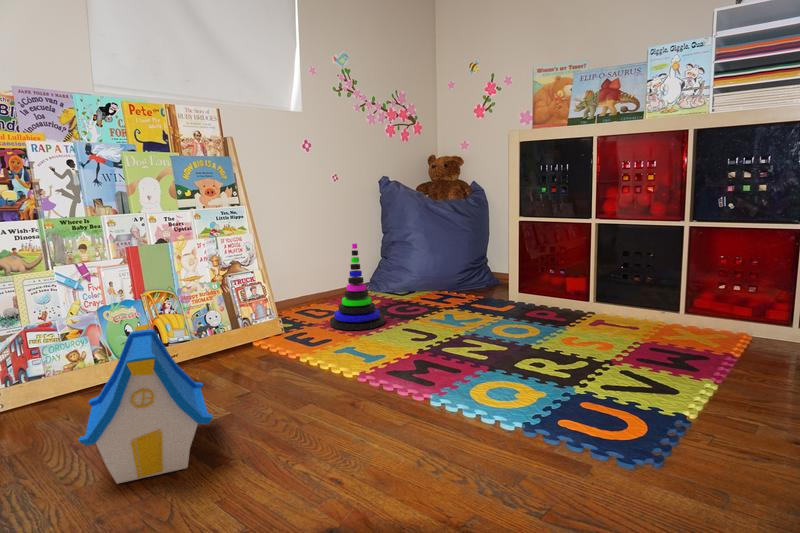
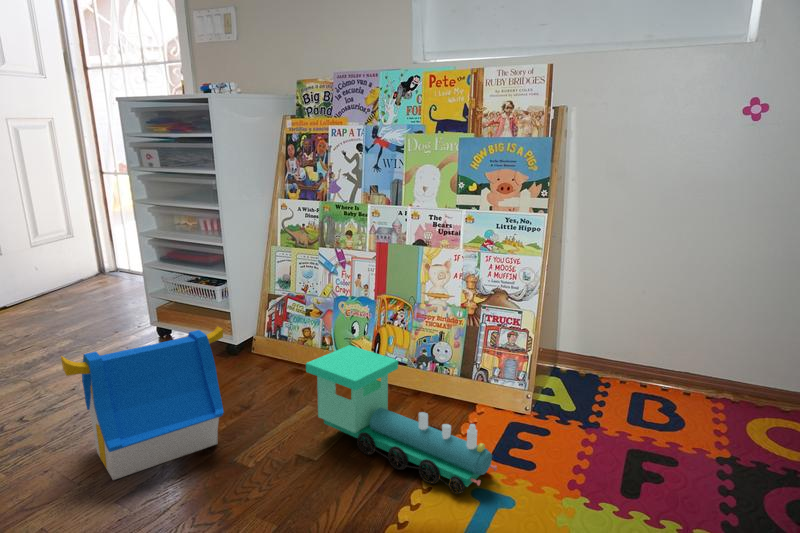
stacking toy: present [330,244,385,330] -> none [596,323,713,505]
toy train: none [200,310,344,376] -> present [306,345,497,494]

